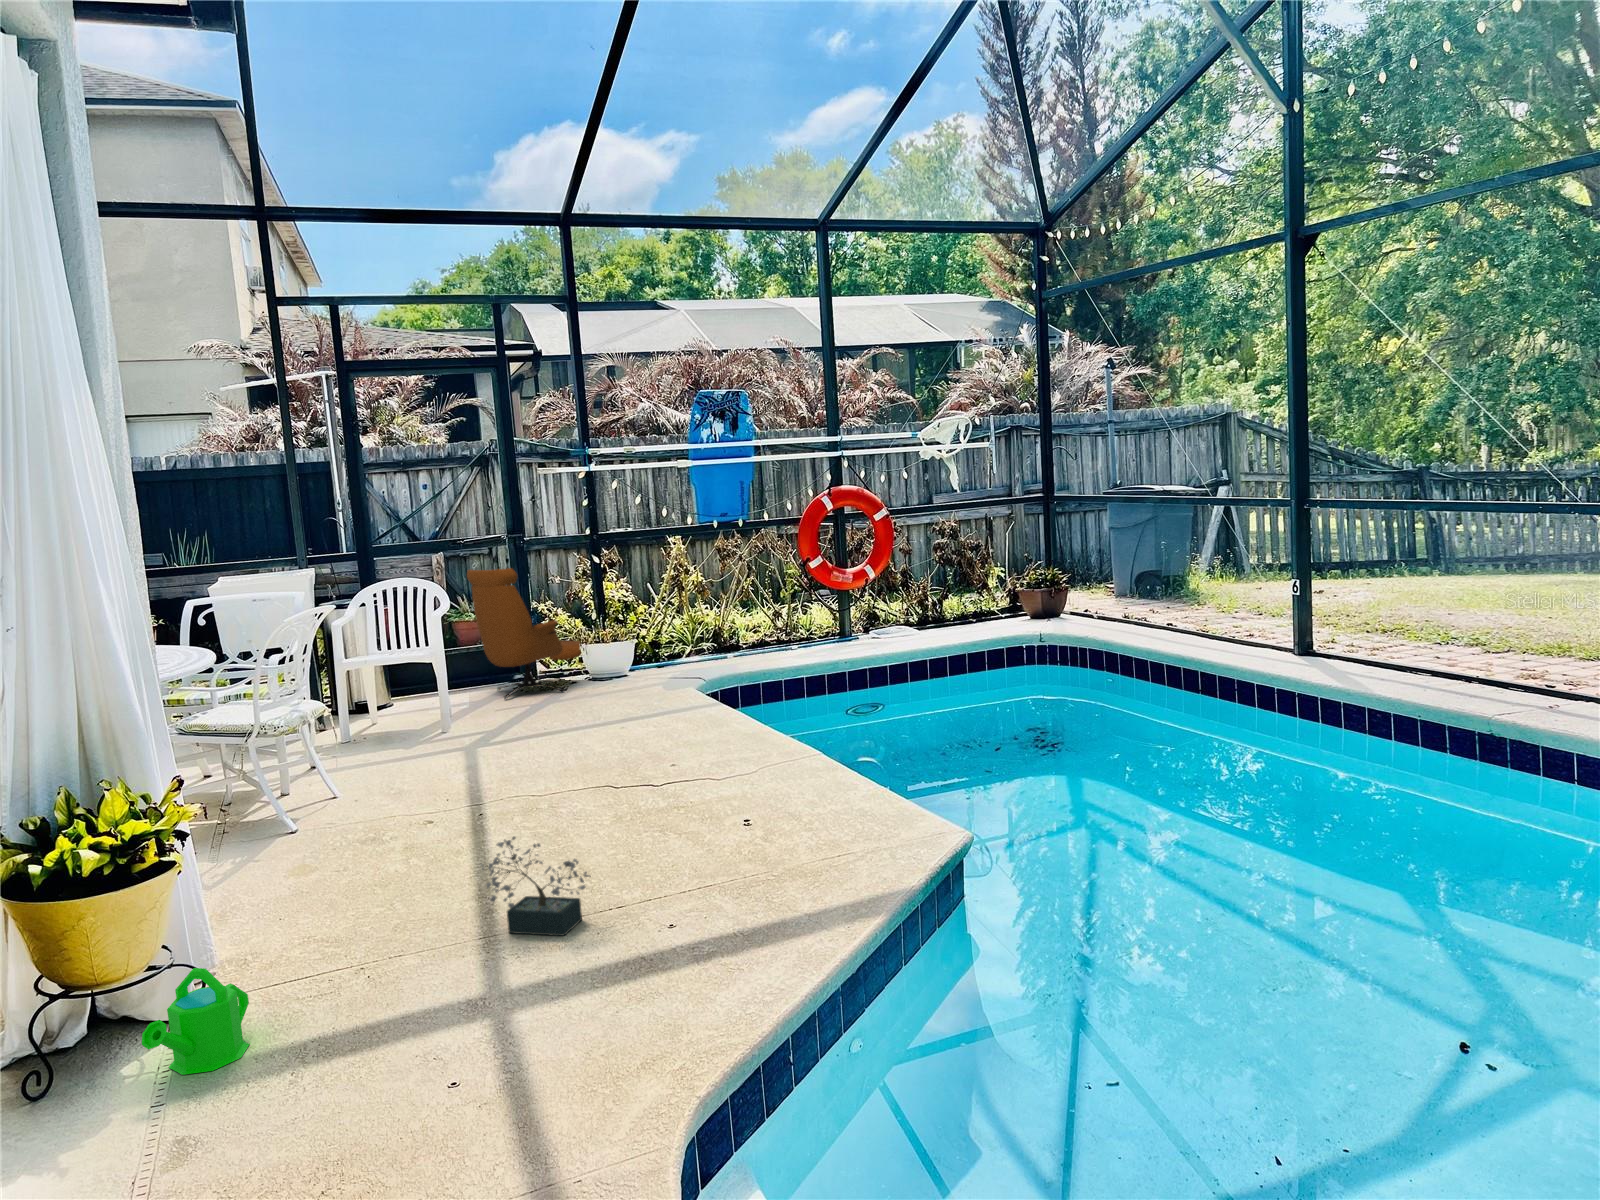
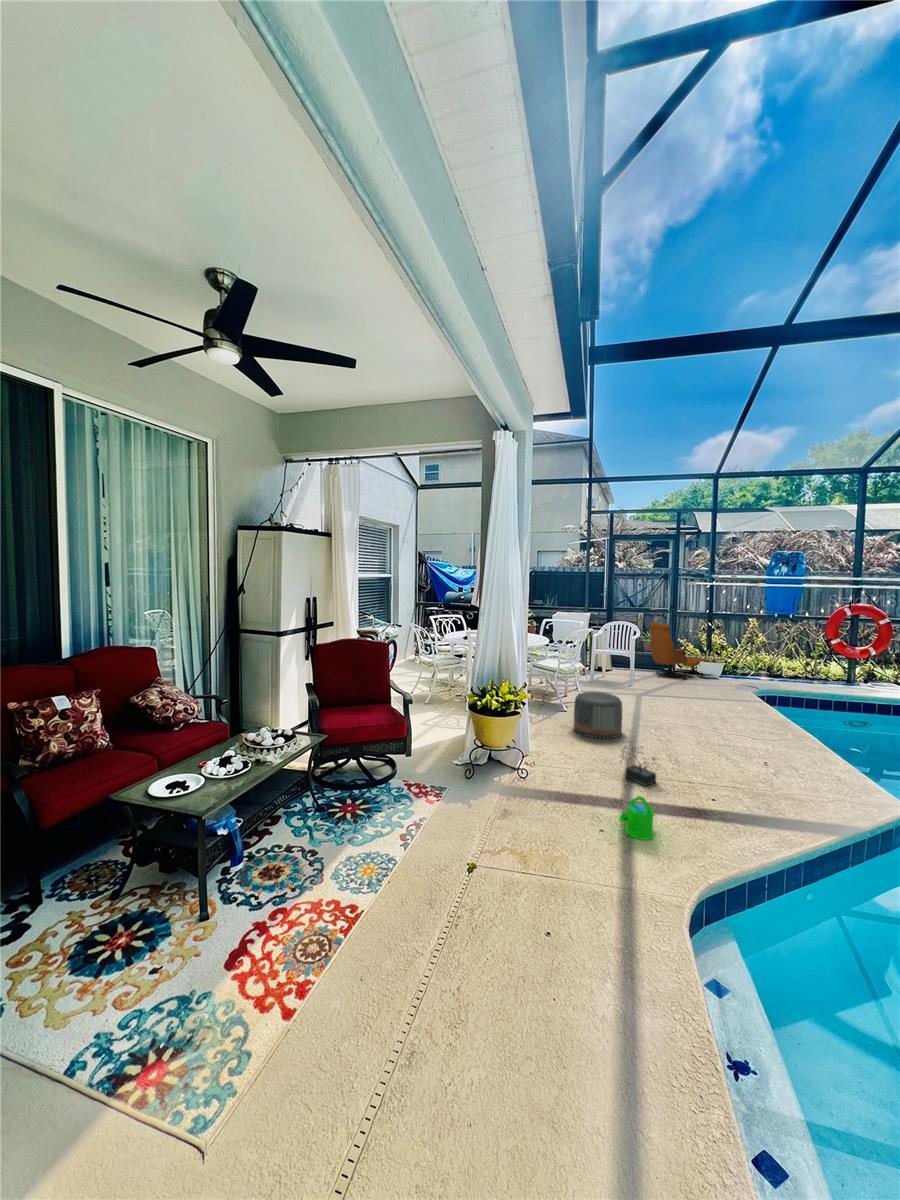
pouf: none [329,749,465,873] -> present [574,692,622,739]
watering can: present [142,968,250,1075] -> present [620,796,655,840]

